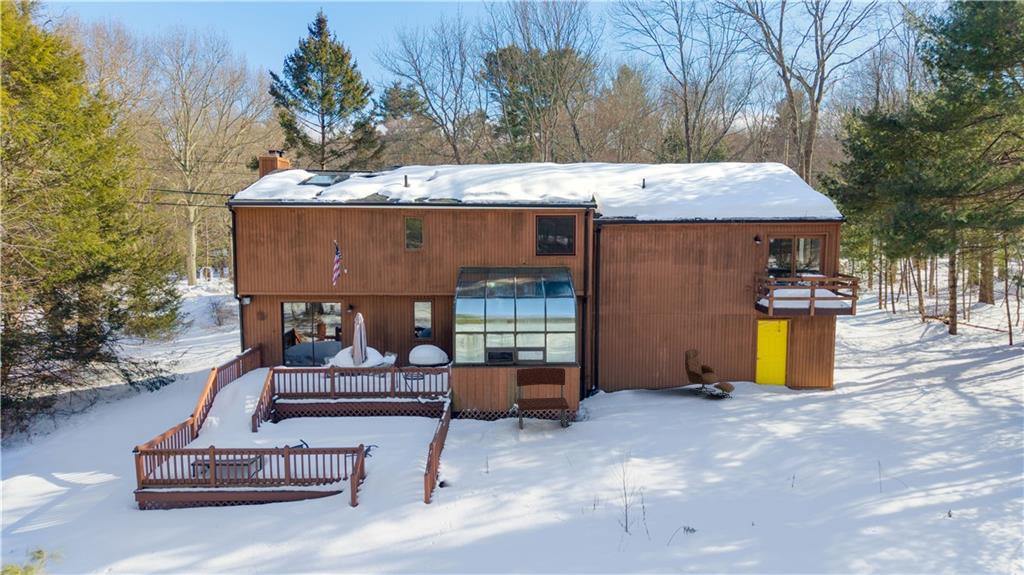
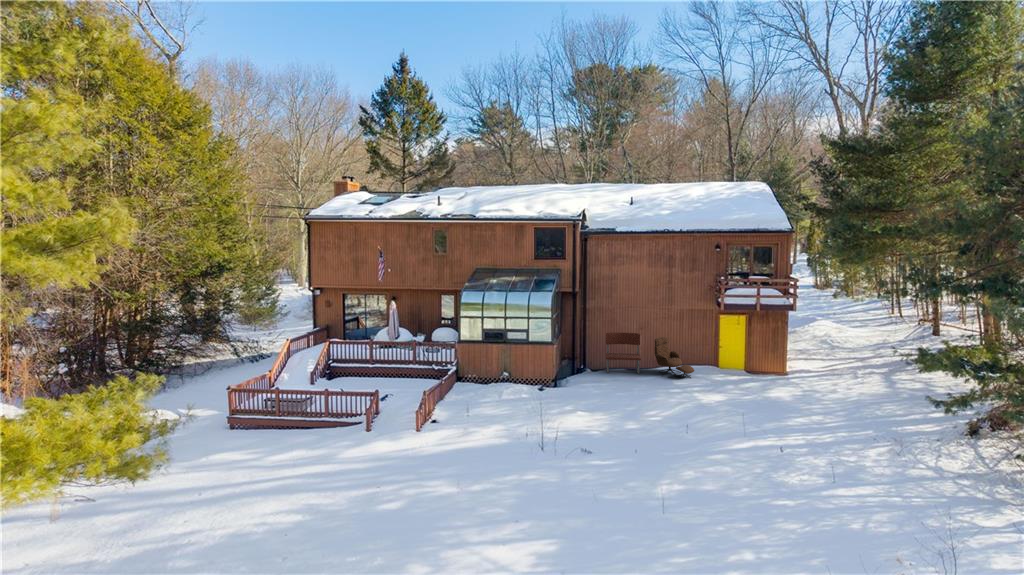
bench: present [517,368,569,429] -> present [606,332,641,374]

